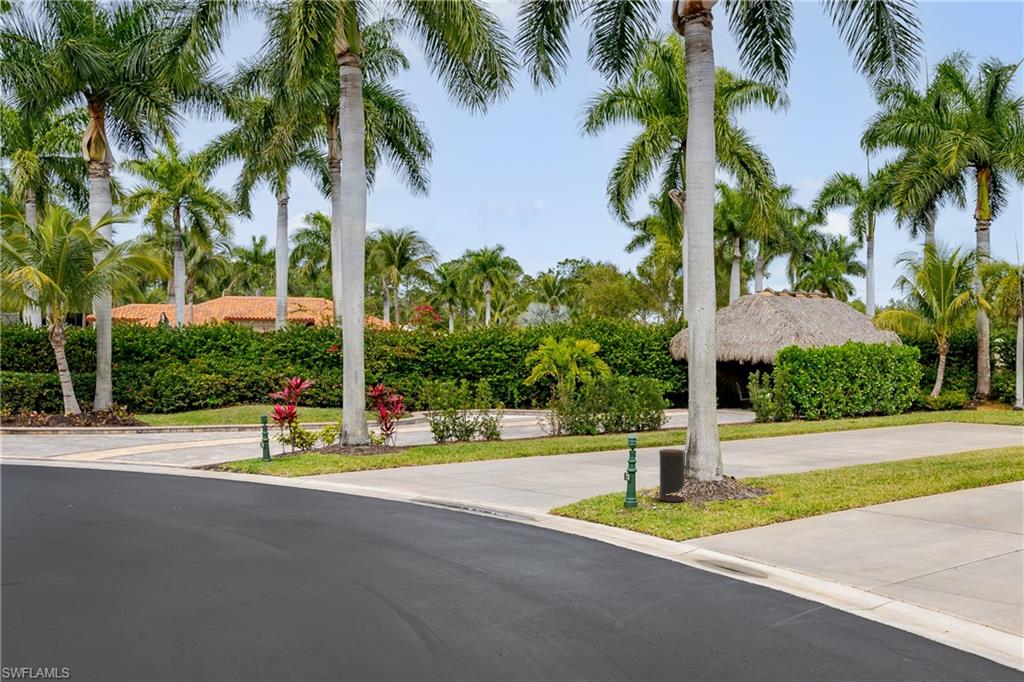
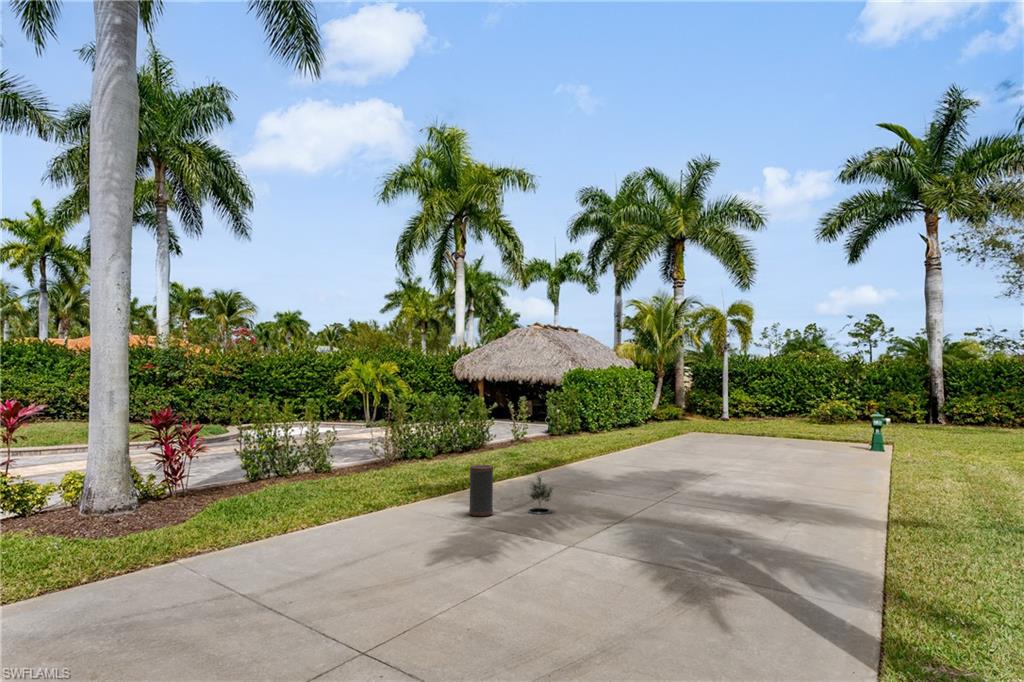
potted tree: none [723,459,753,503] -> present [529,476,553,514]

